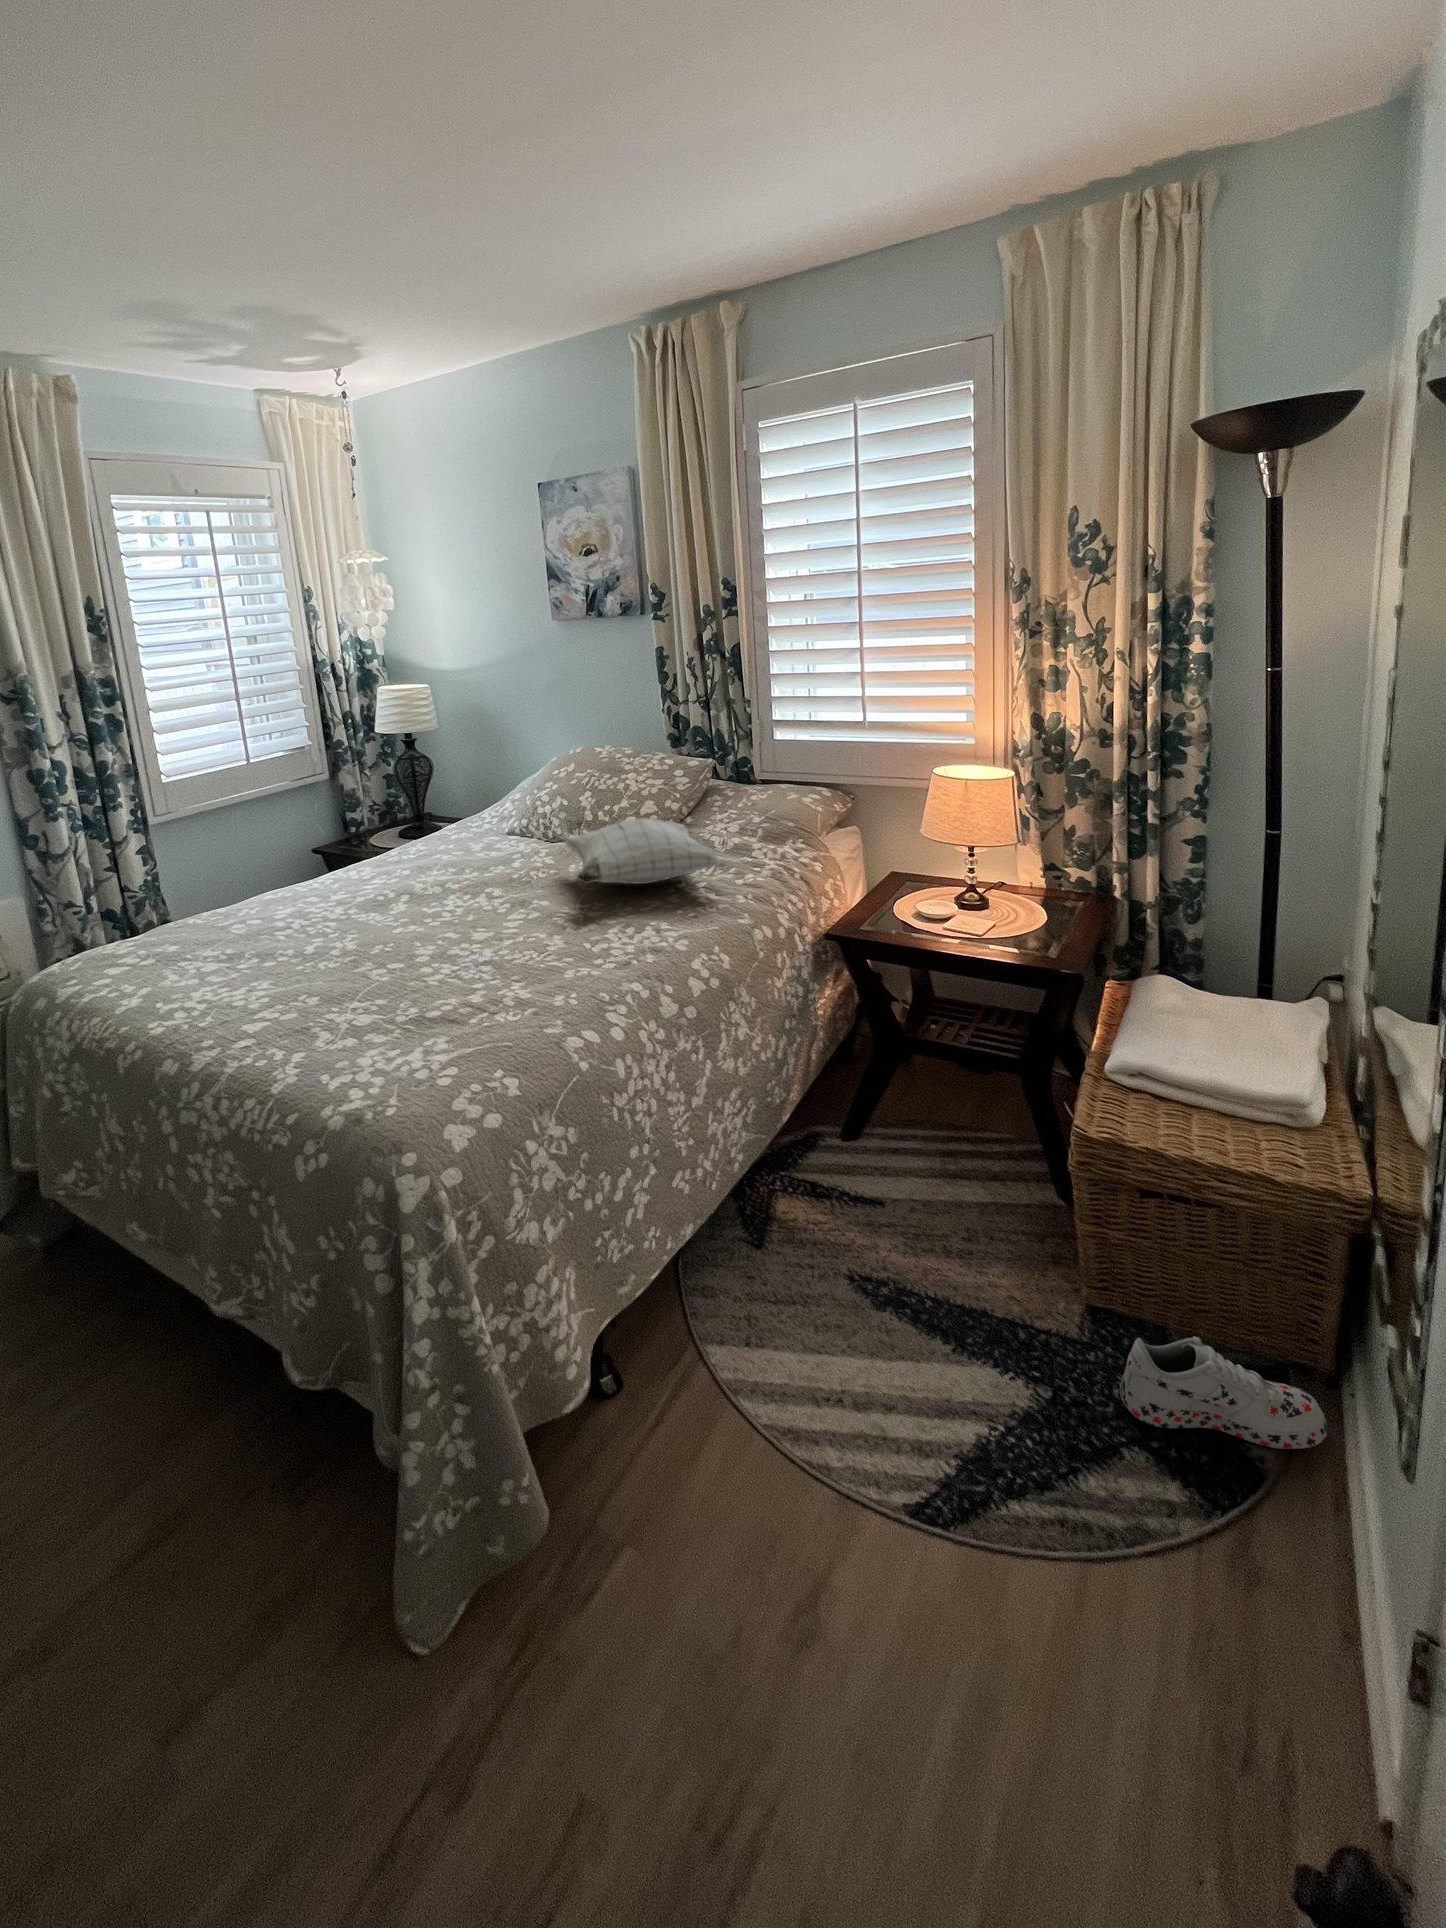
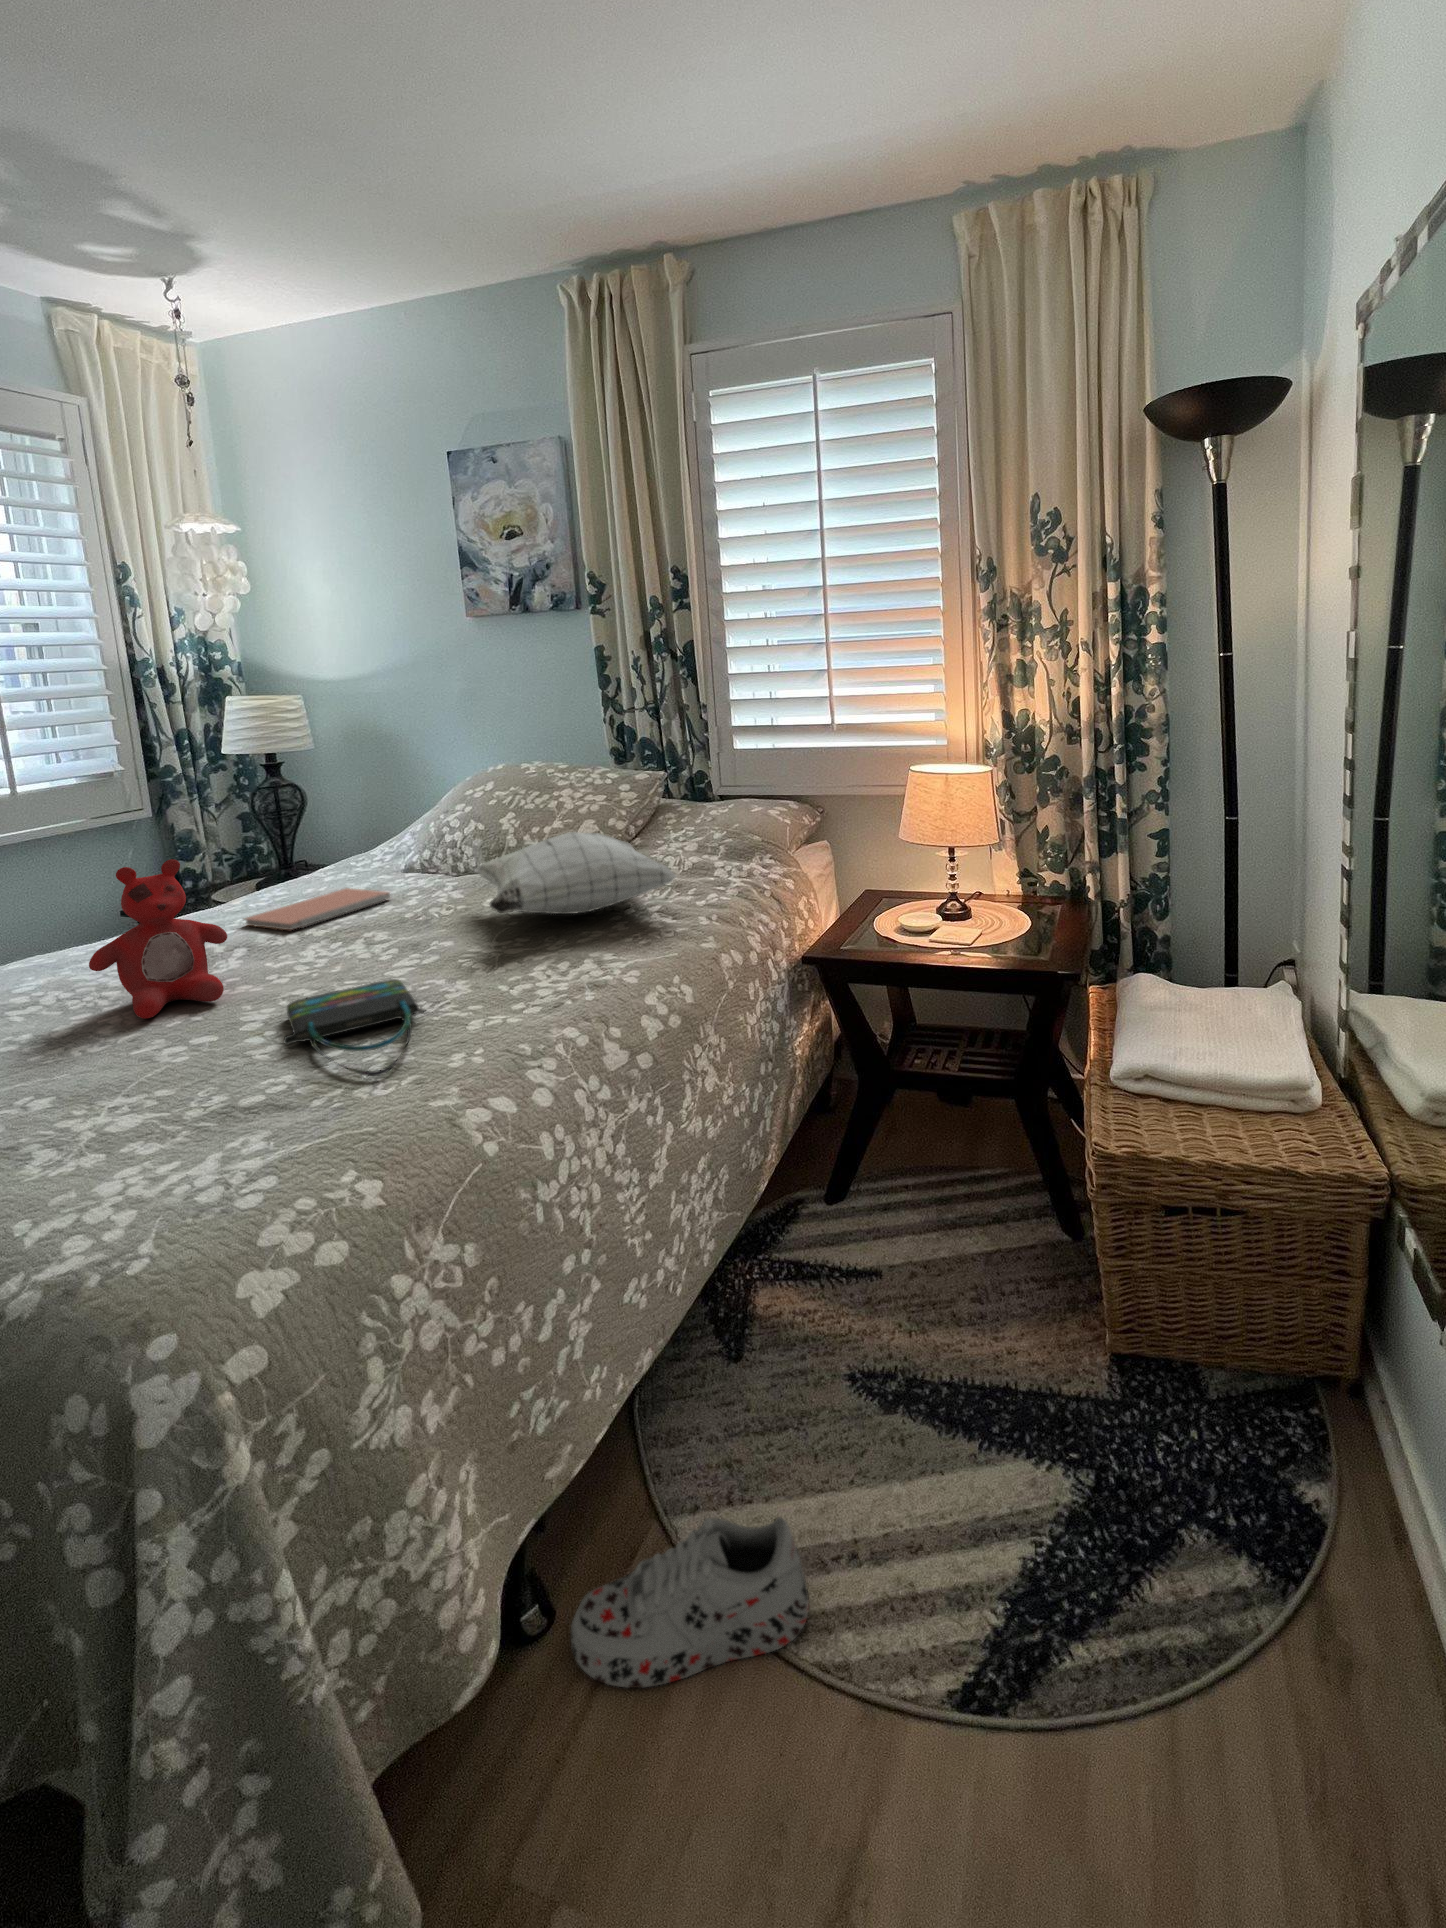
stuffed bear: none [323,835,403,945] -> present [89,859,227,1019]
notebook: none [404,848,503,882] -> present [245,888,390,930]
tote bag: none [445,931,537,1005] -> present [284,979,424,1076]
shoe: present [1120,1337,1327,1449] -> present [570,1517,809,1688]

